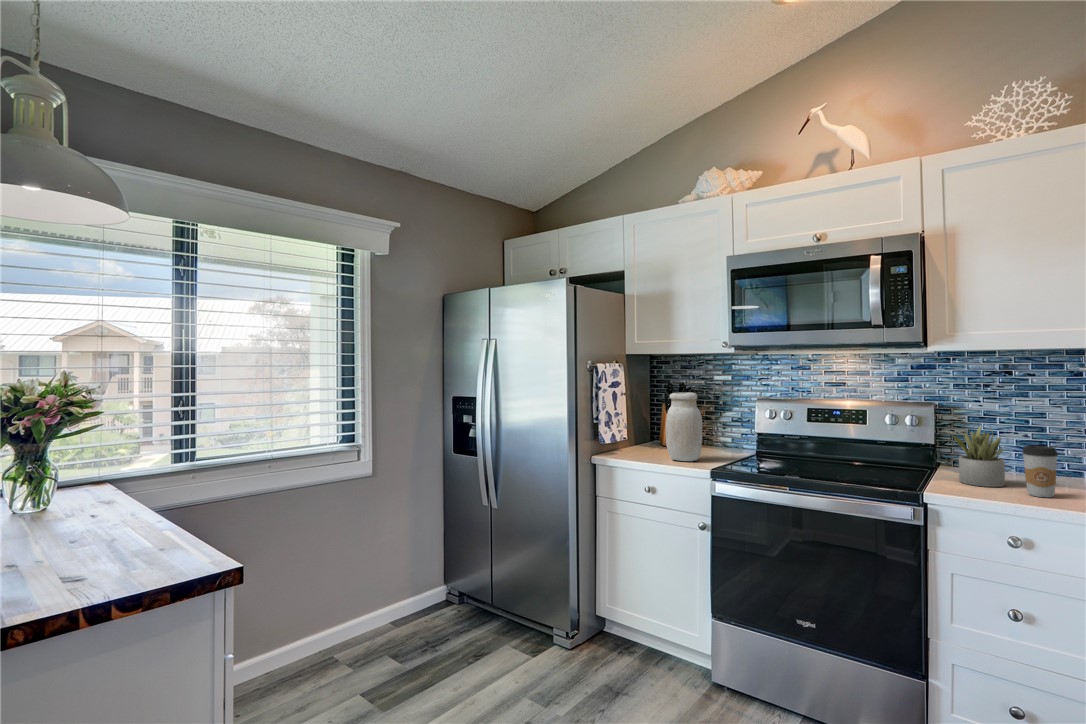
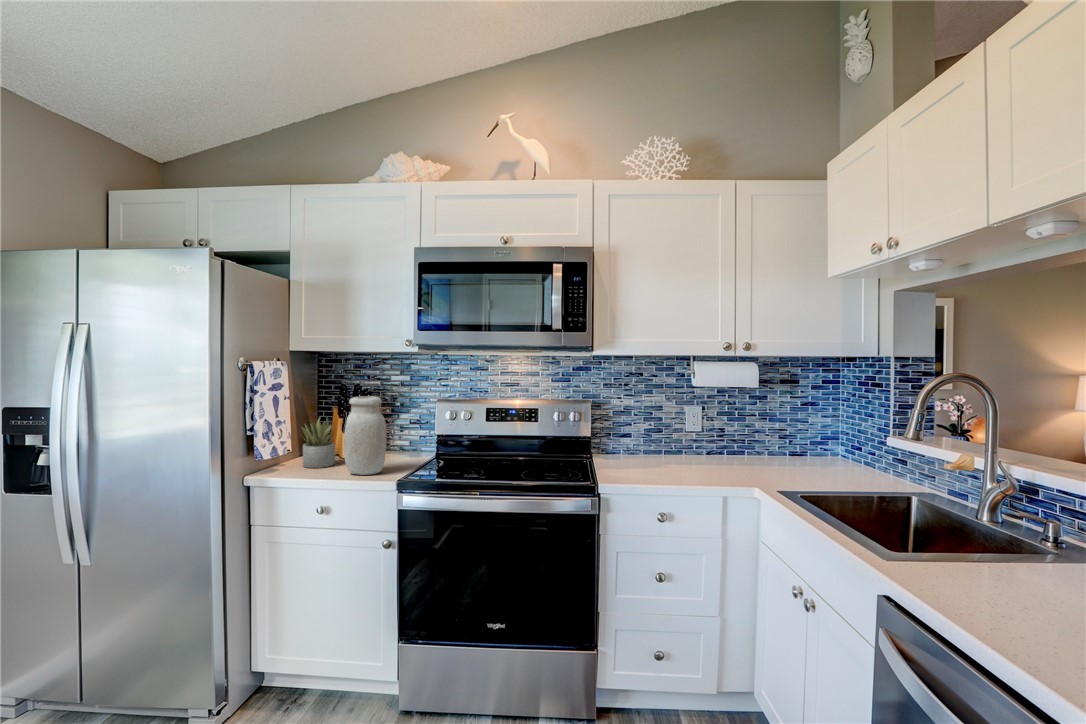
succulent plant: present [953,426,1005,487] -> present [301,419,336,468]
coffee cup: present [1023,445,1058,497] -> none [659,439,681,482]

